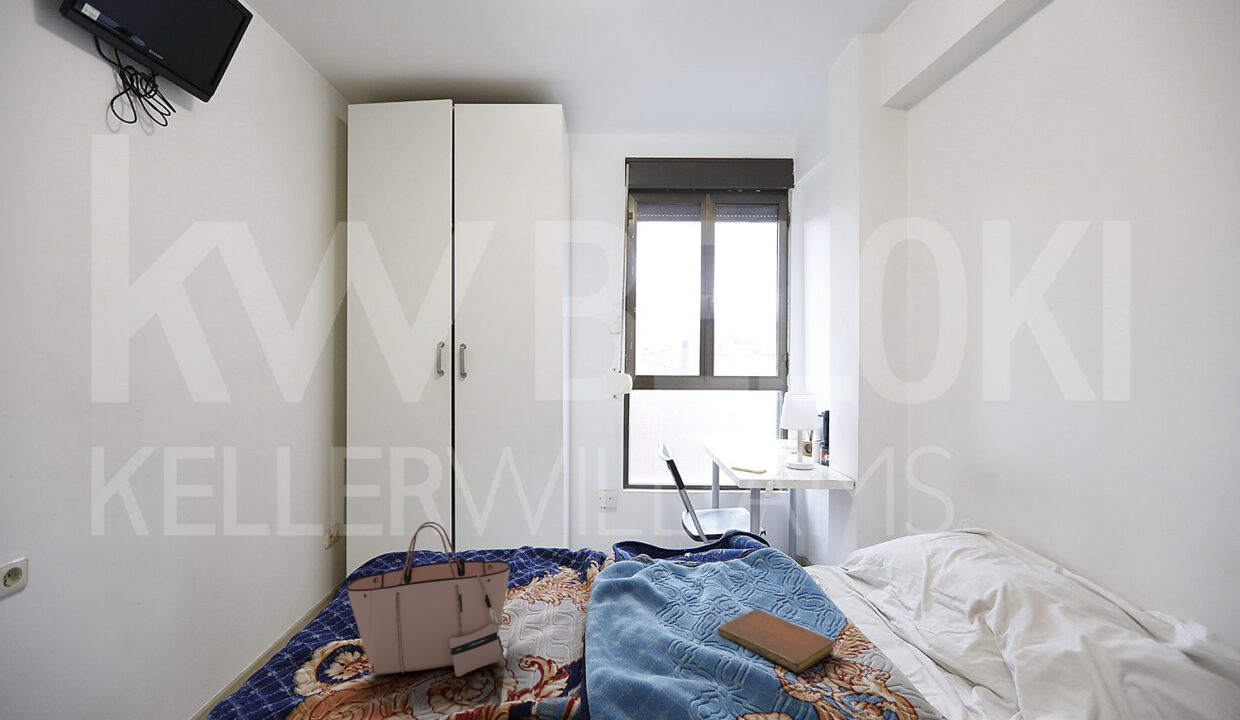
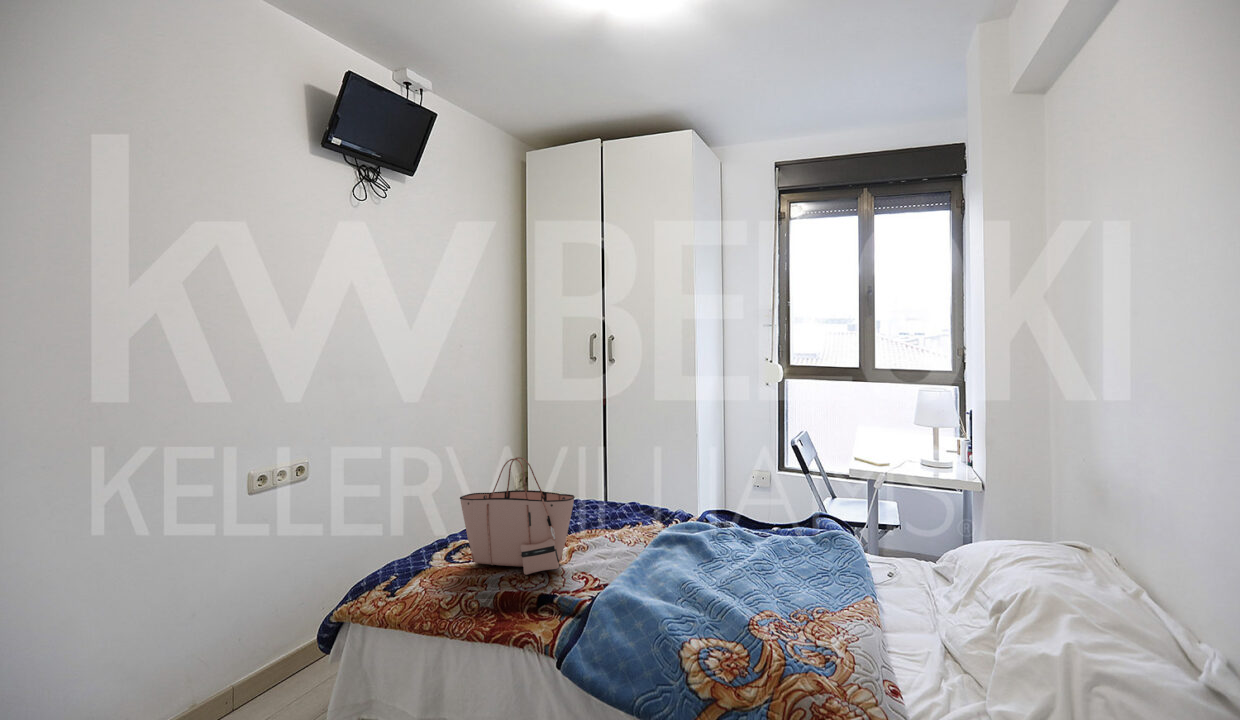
notebook: present [718,610,834,673] -> none [744,572,847,625]

